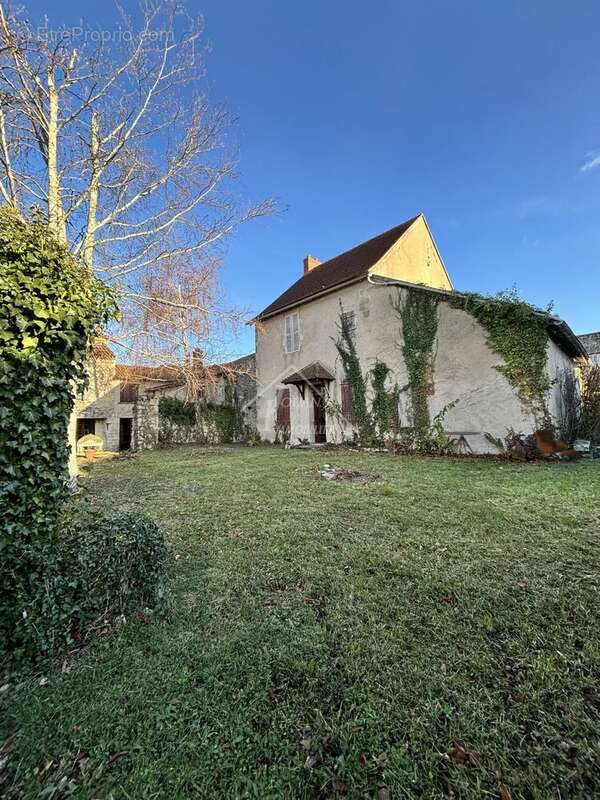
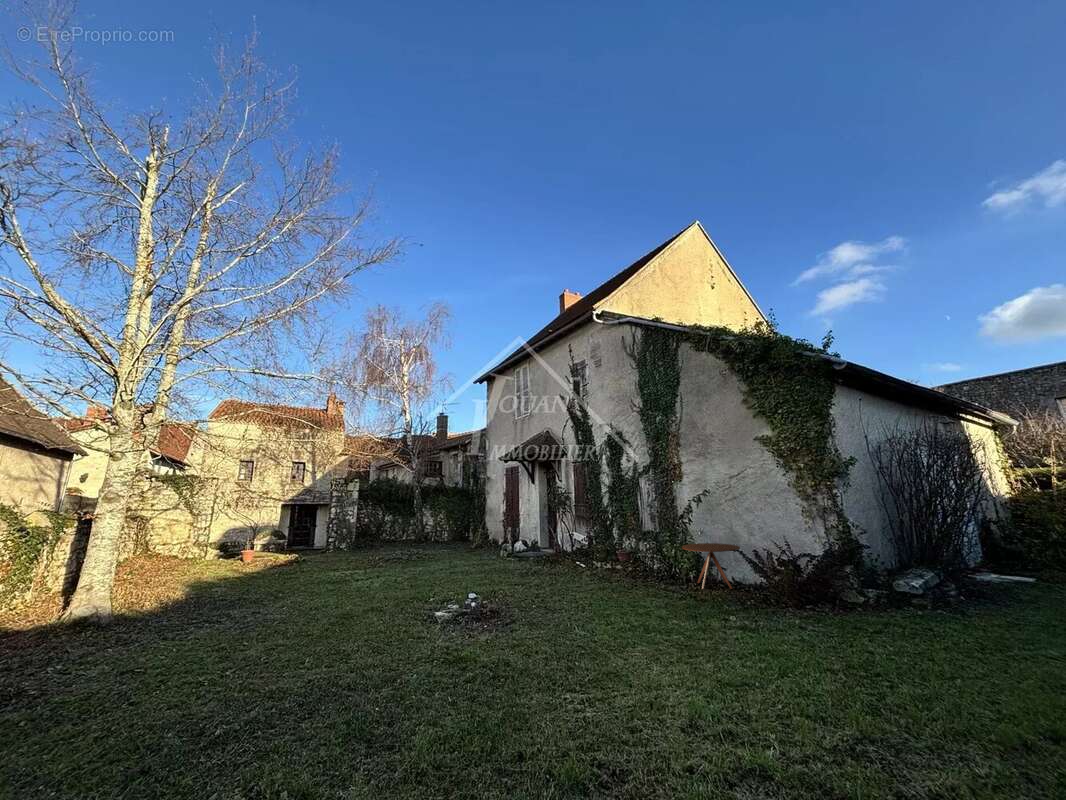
lounge chair: present [536,430,579,463] -> none [821,548,892,619]

